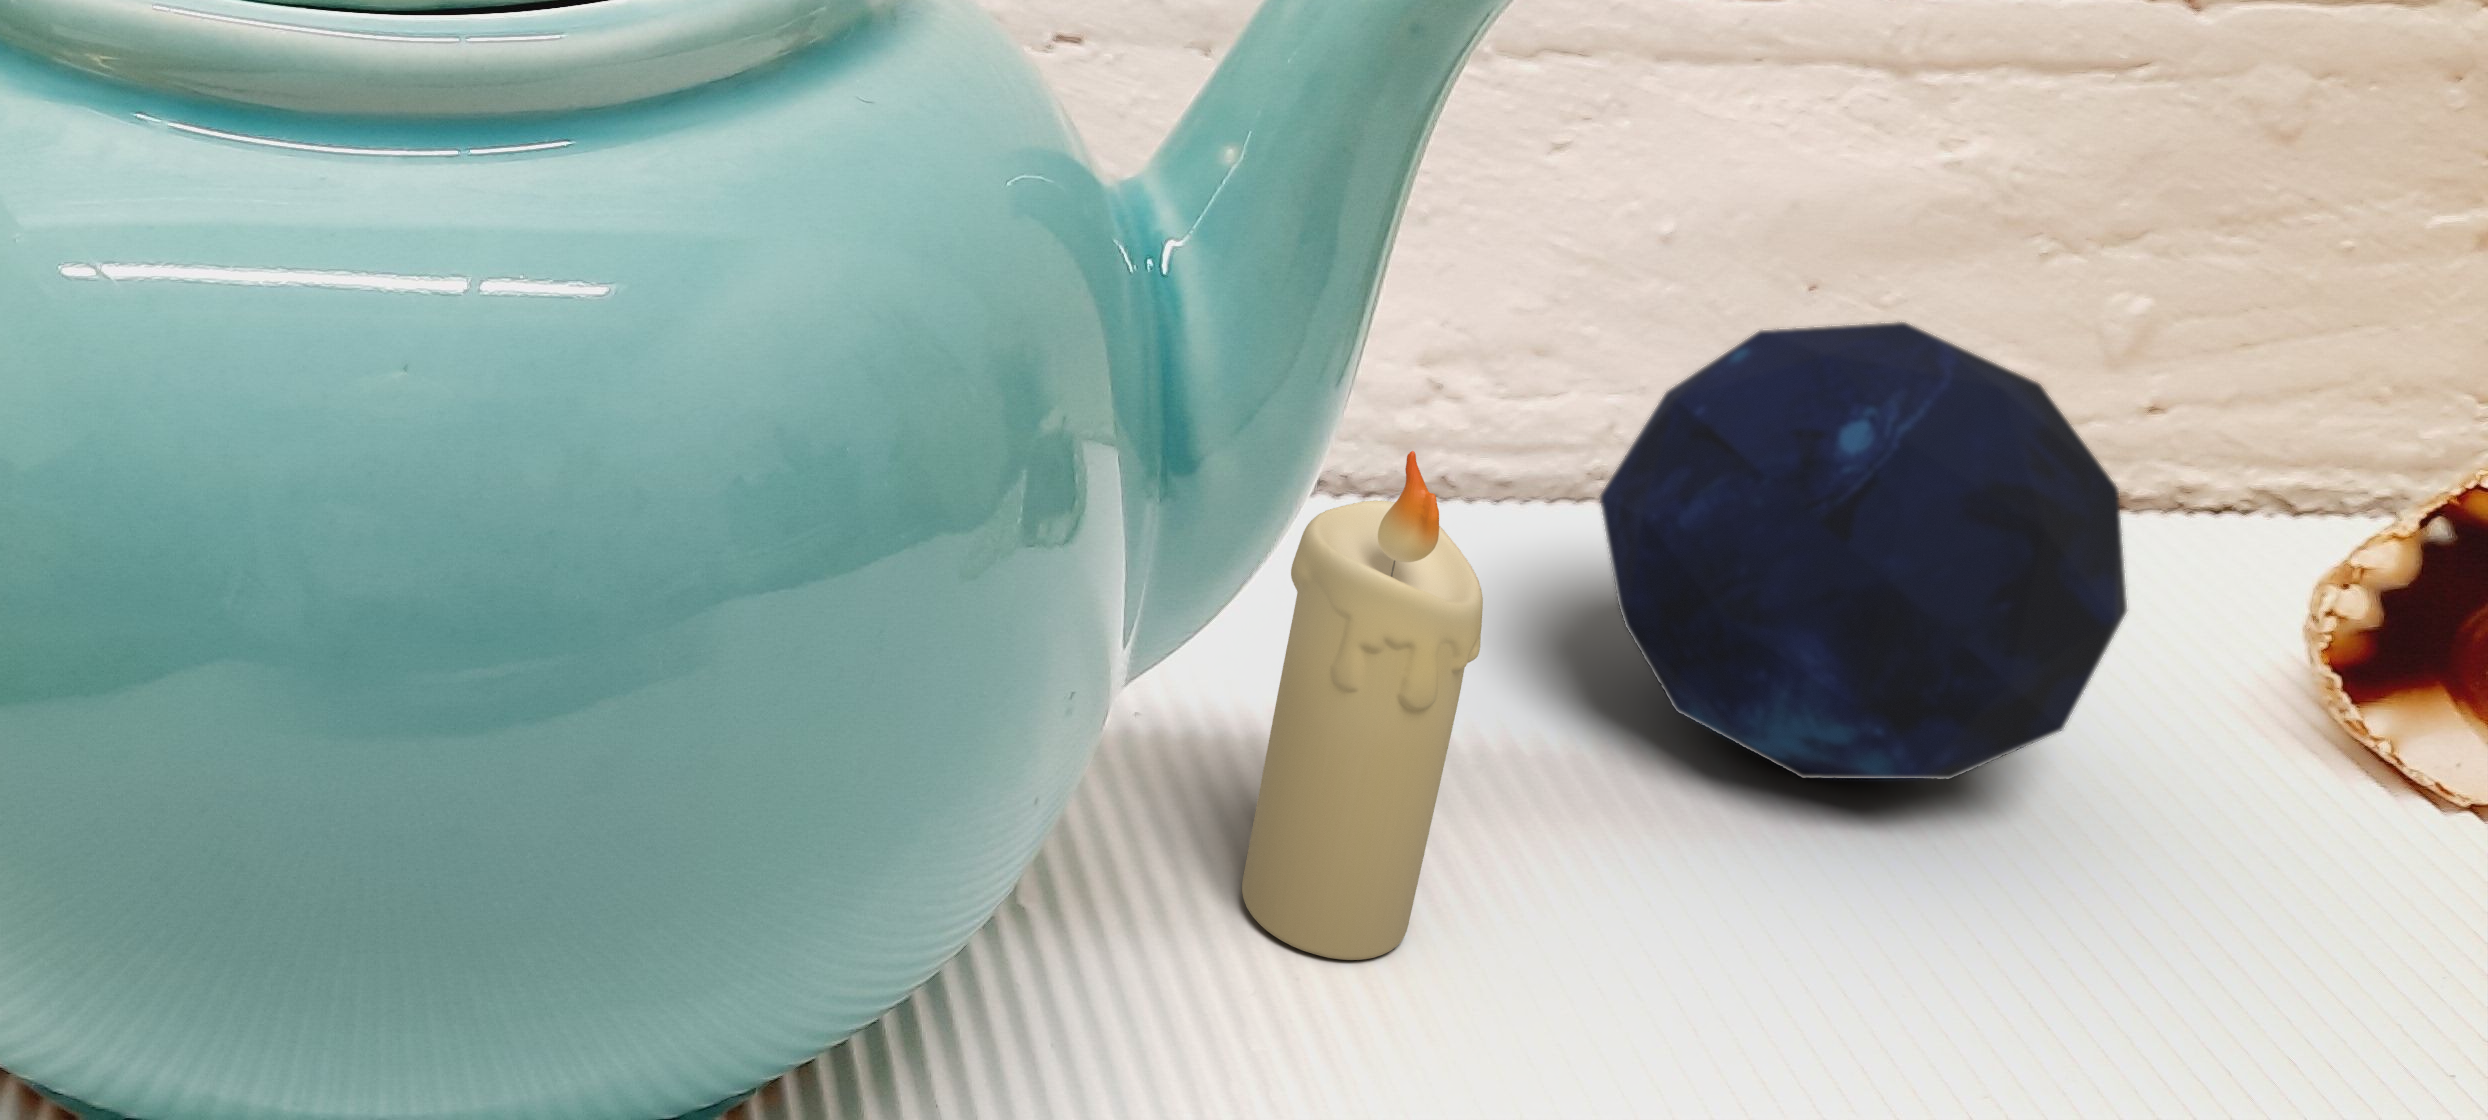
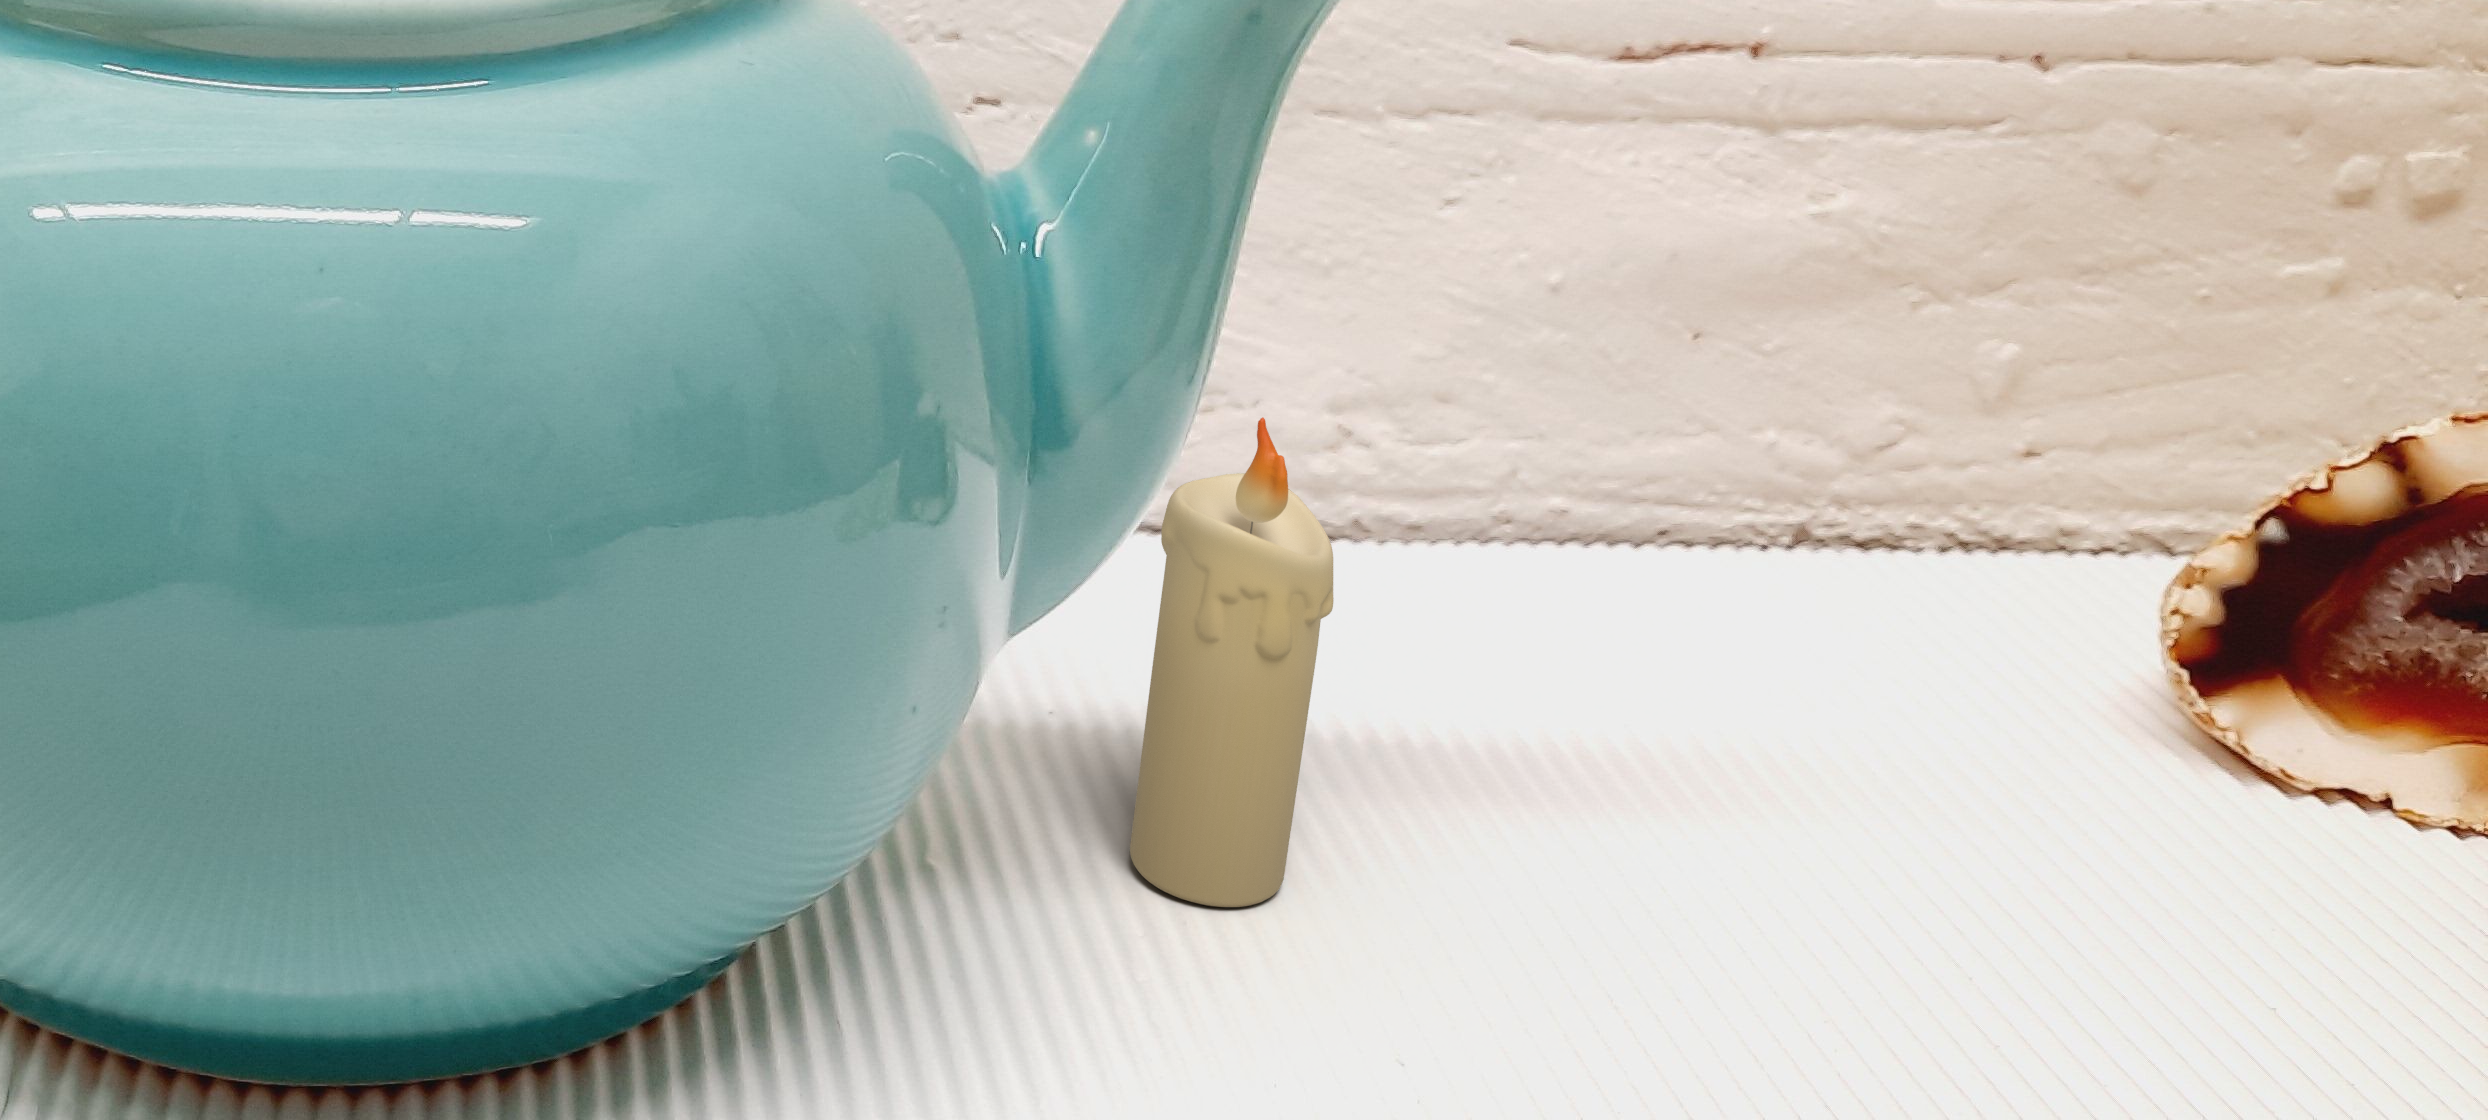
decorative orb: present [1600,322,2127,779] -> none [1478,334,1965,768]

